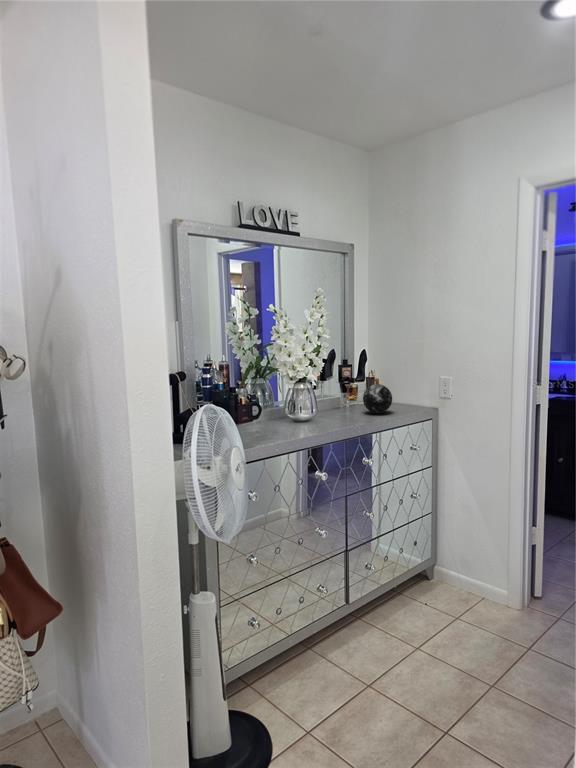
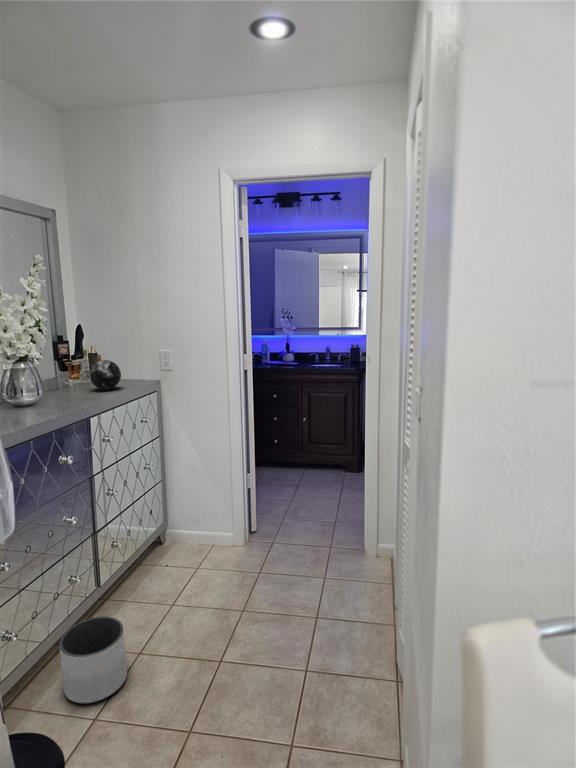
planter: none [291,633,350,717] -> present [60,617,127,703]

